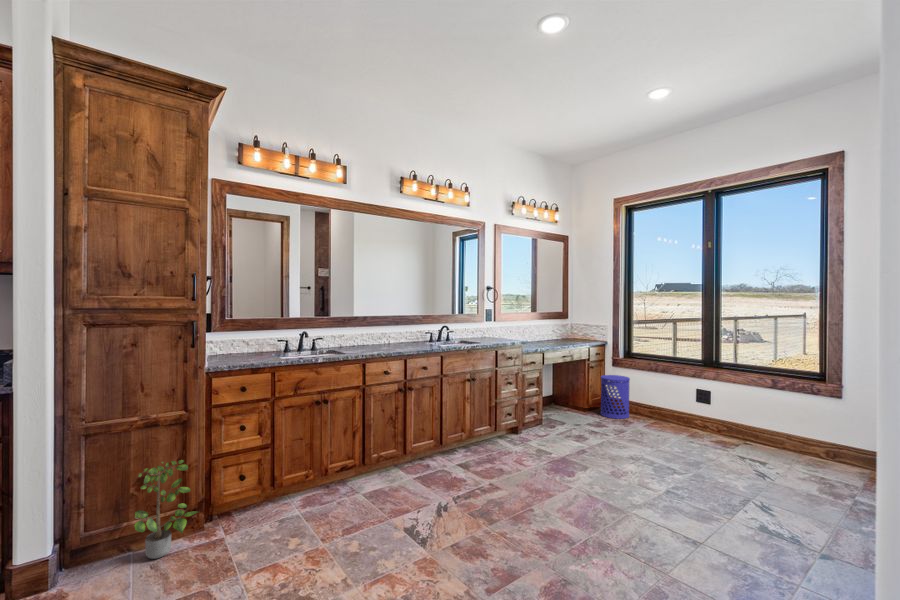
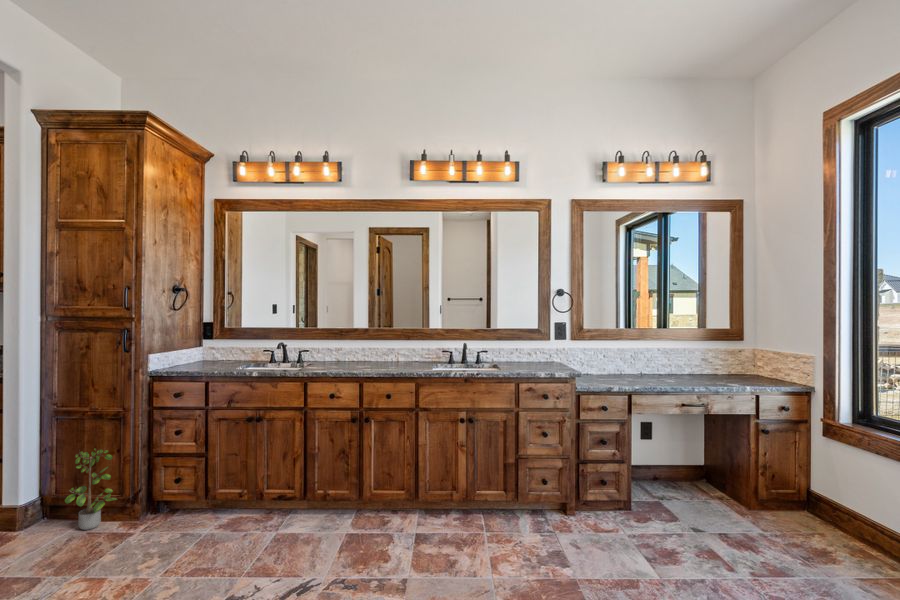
waste bin: present [601,375,630,419] -> none [767,449,830,538]

